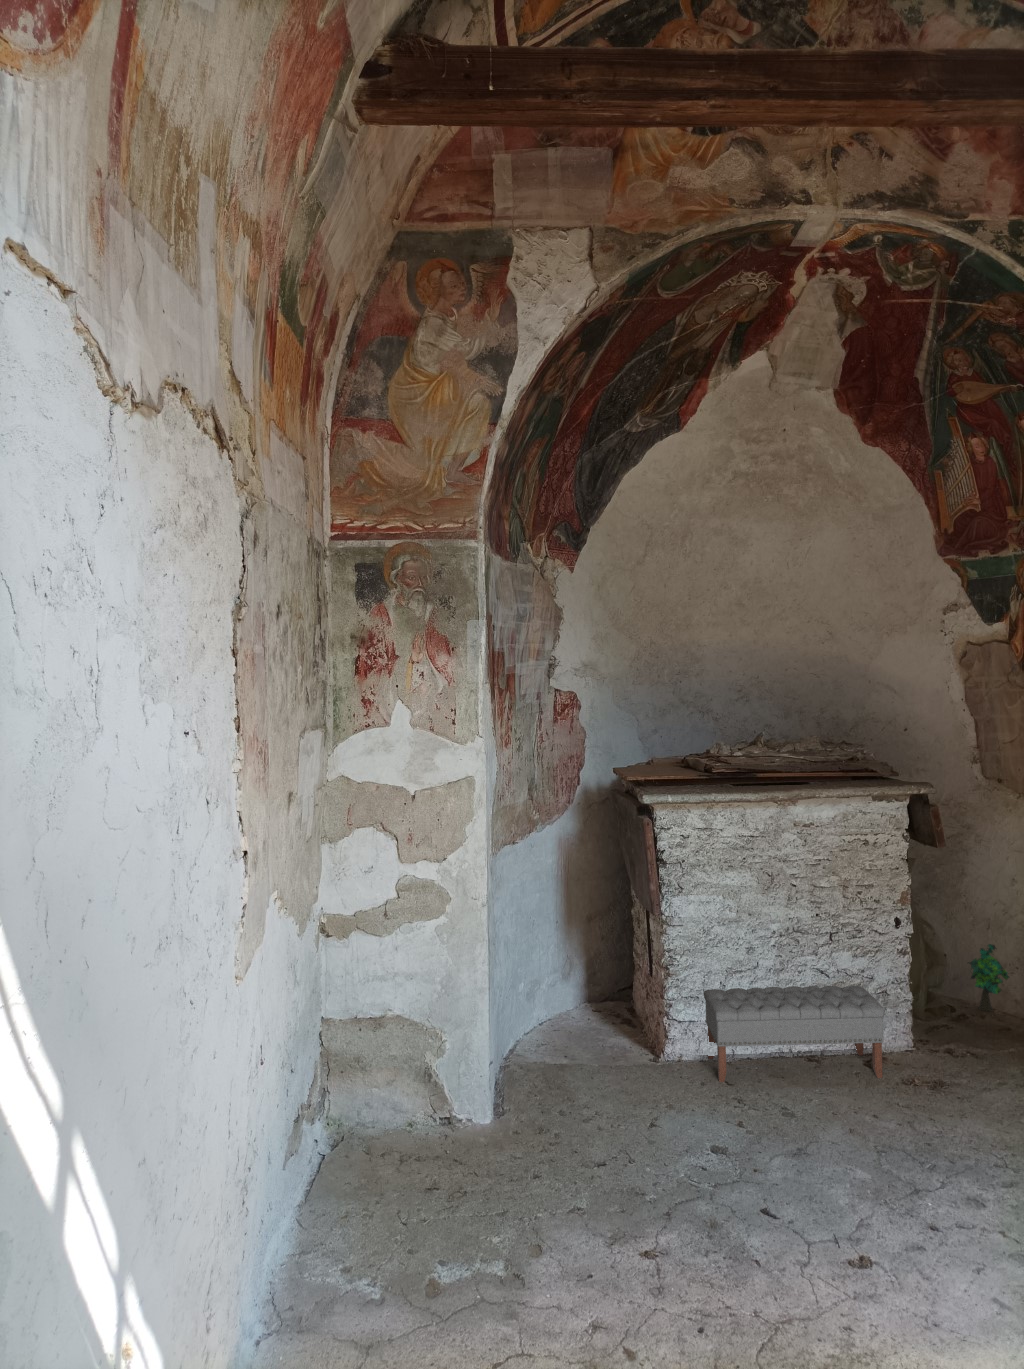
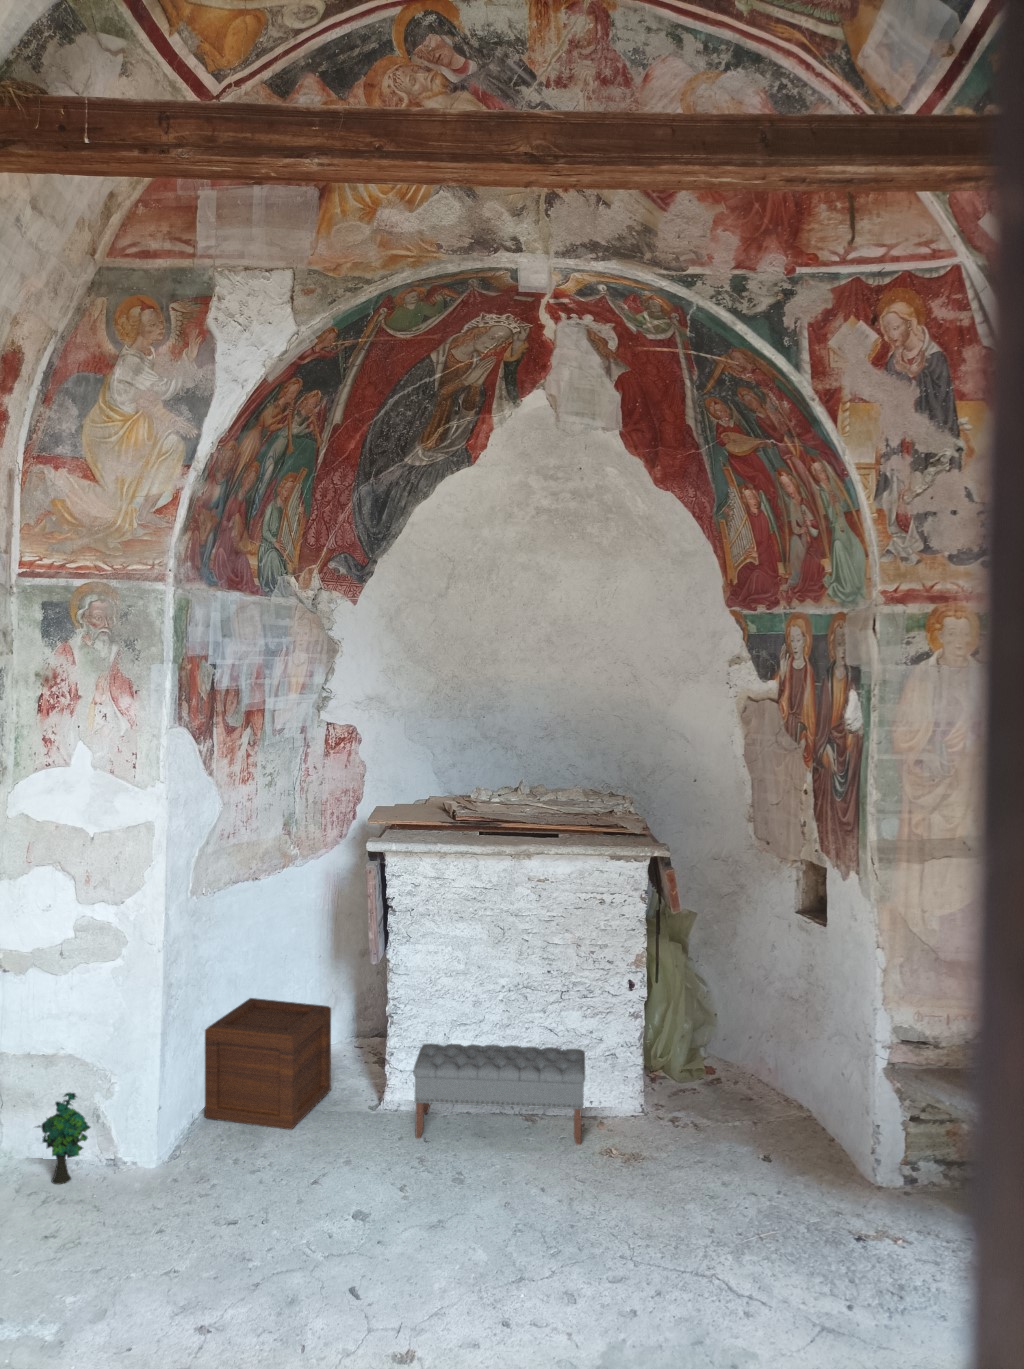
decorative plant: present [968,944,1009,1011] -> present [37,1093,90,1184]
wooden crate: none [499,957,605,1082] -> present [205,998,331,1130]

